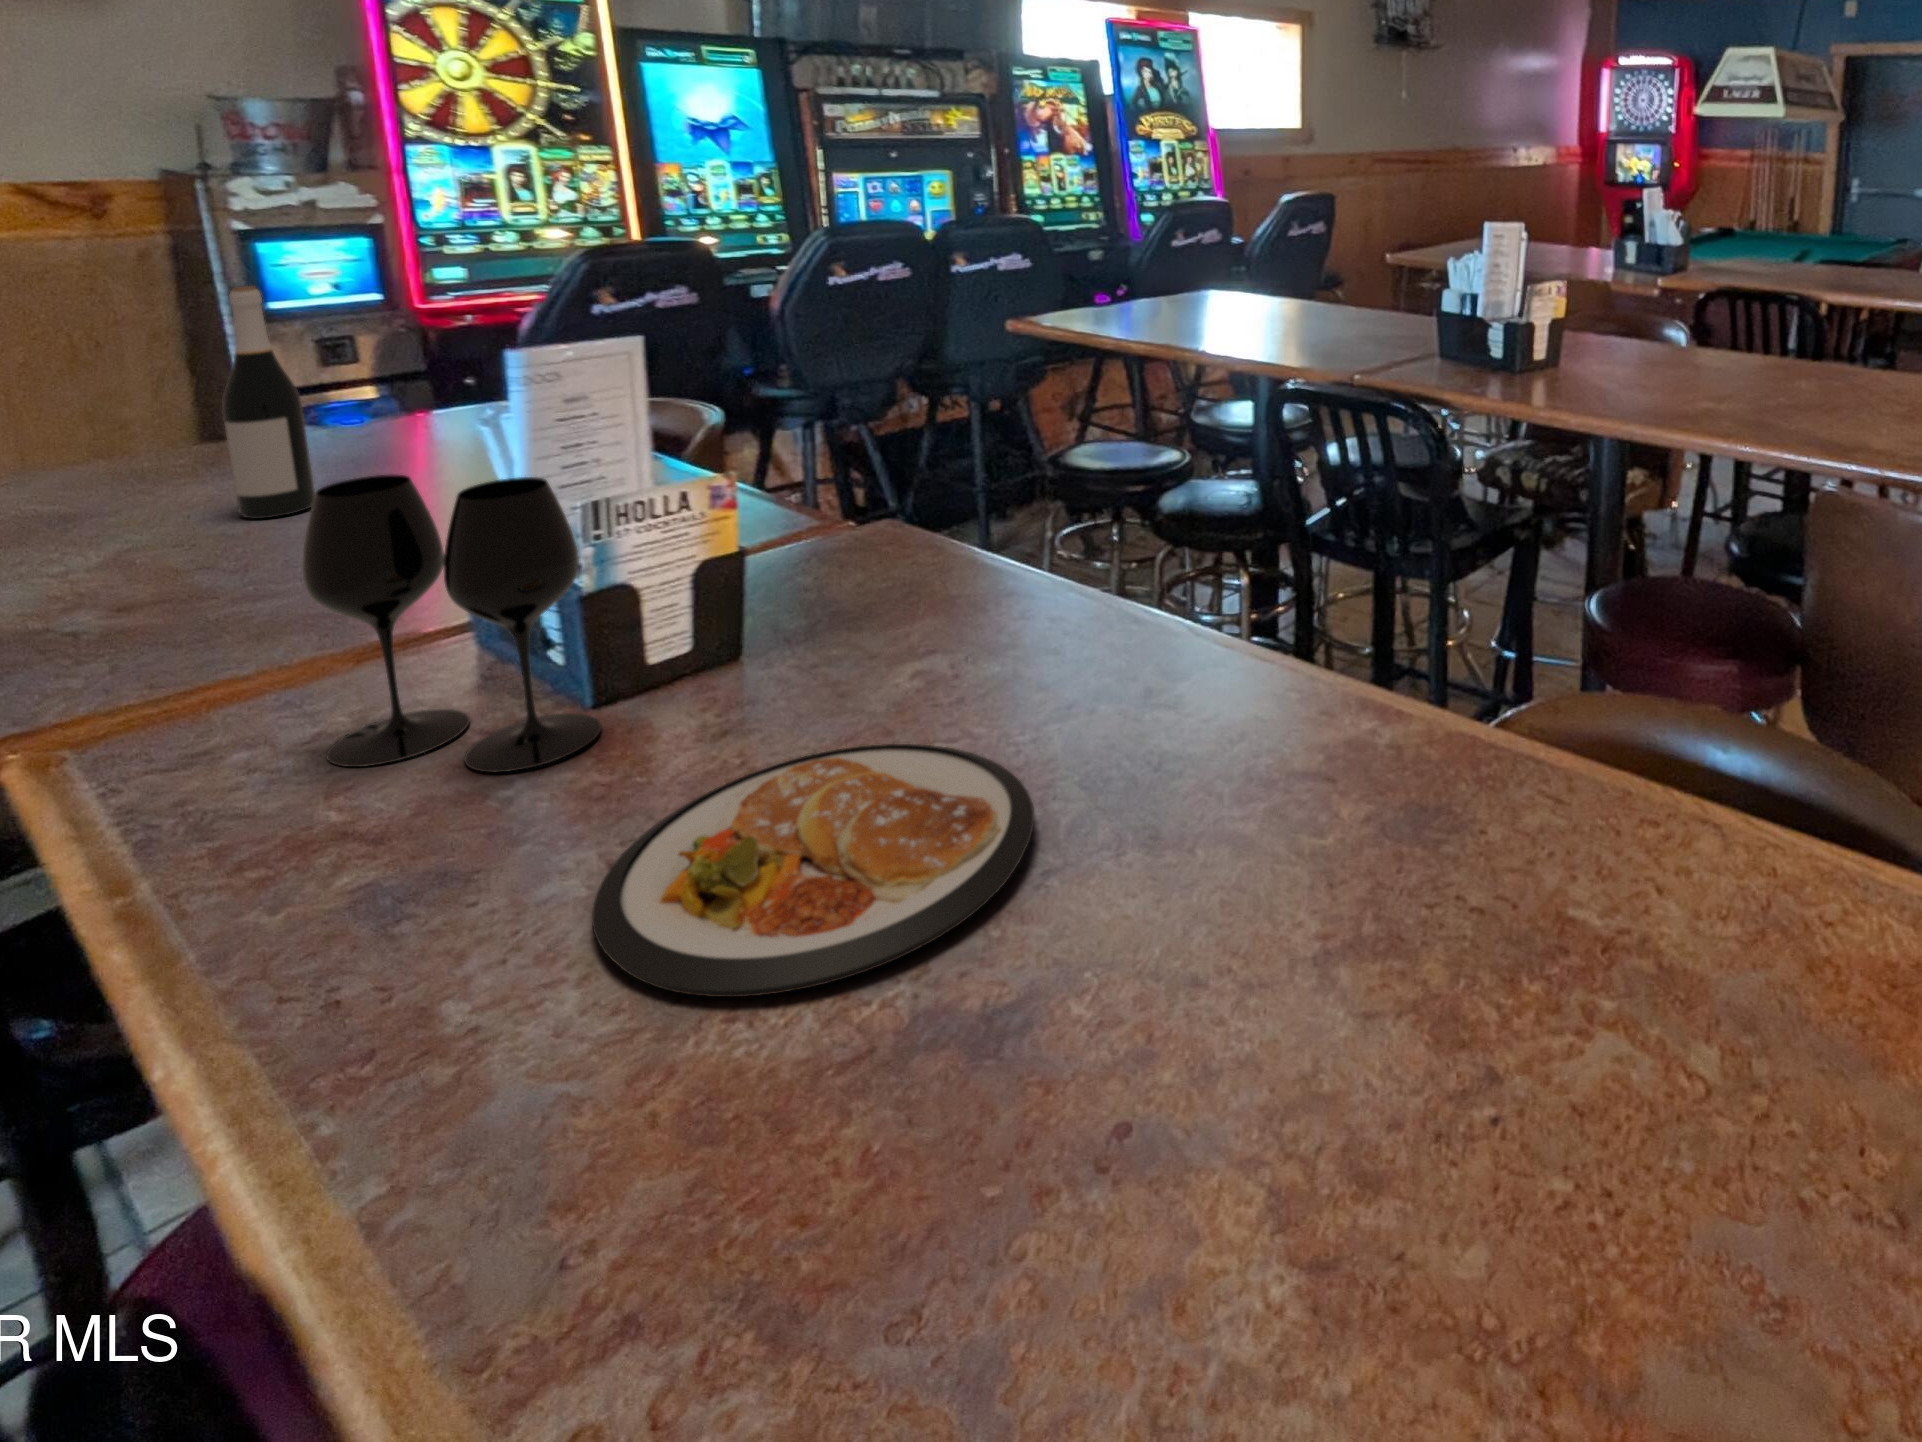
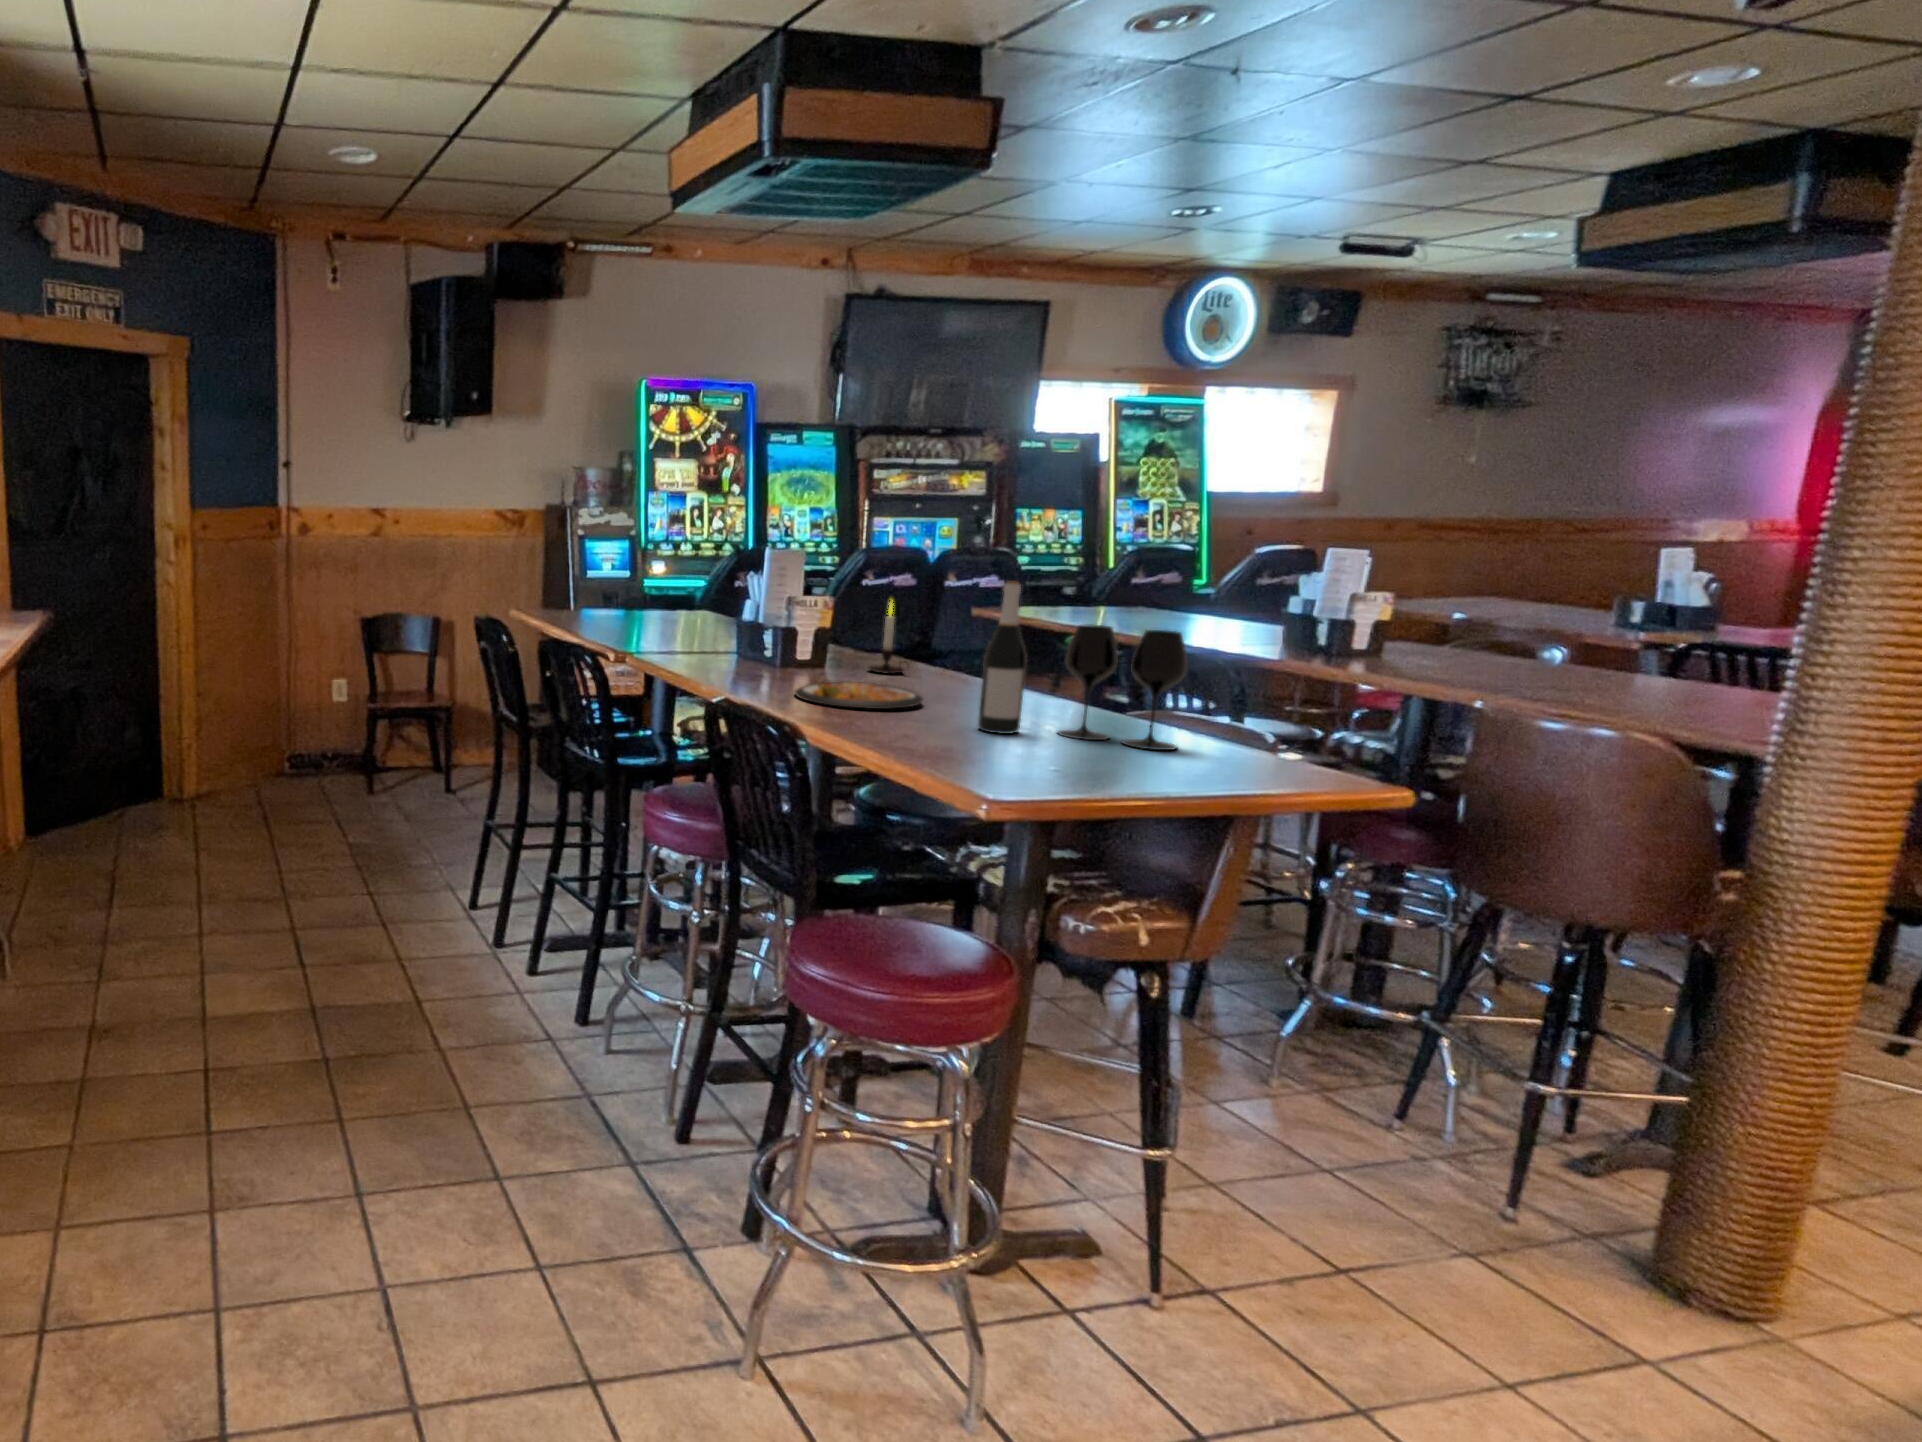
wine bottle: present [222,286,315,519] -> present [978,581,1027,734]
candle: none [851,421,953,607] -> present [869,602,904,674]
wine glass: present [302,475,601,772] -> present [1058,624,1187,750]

